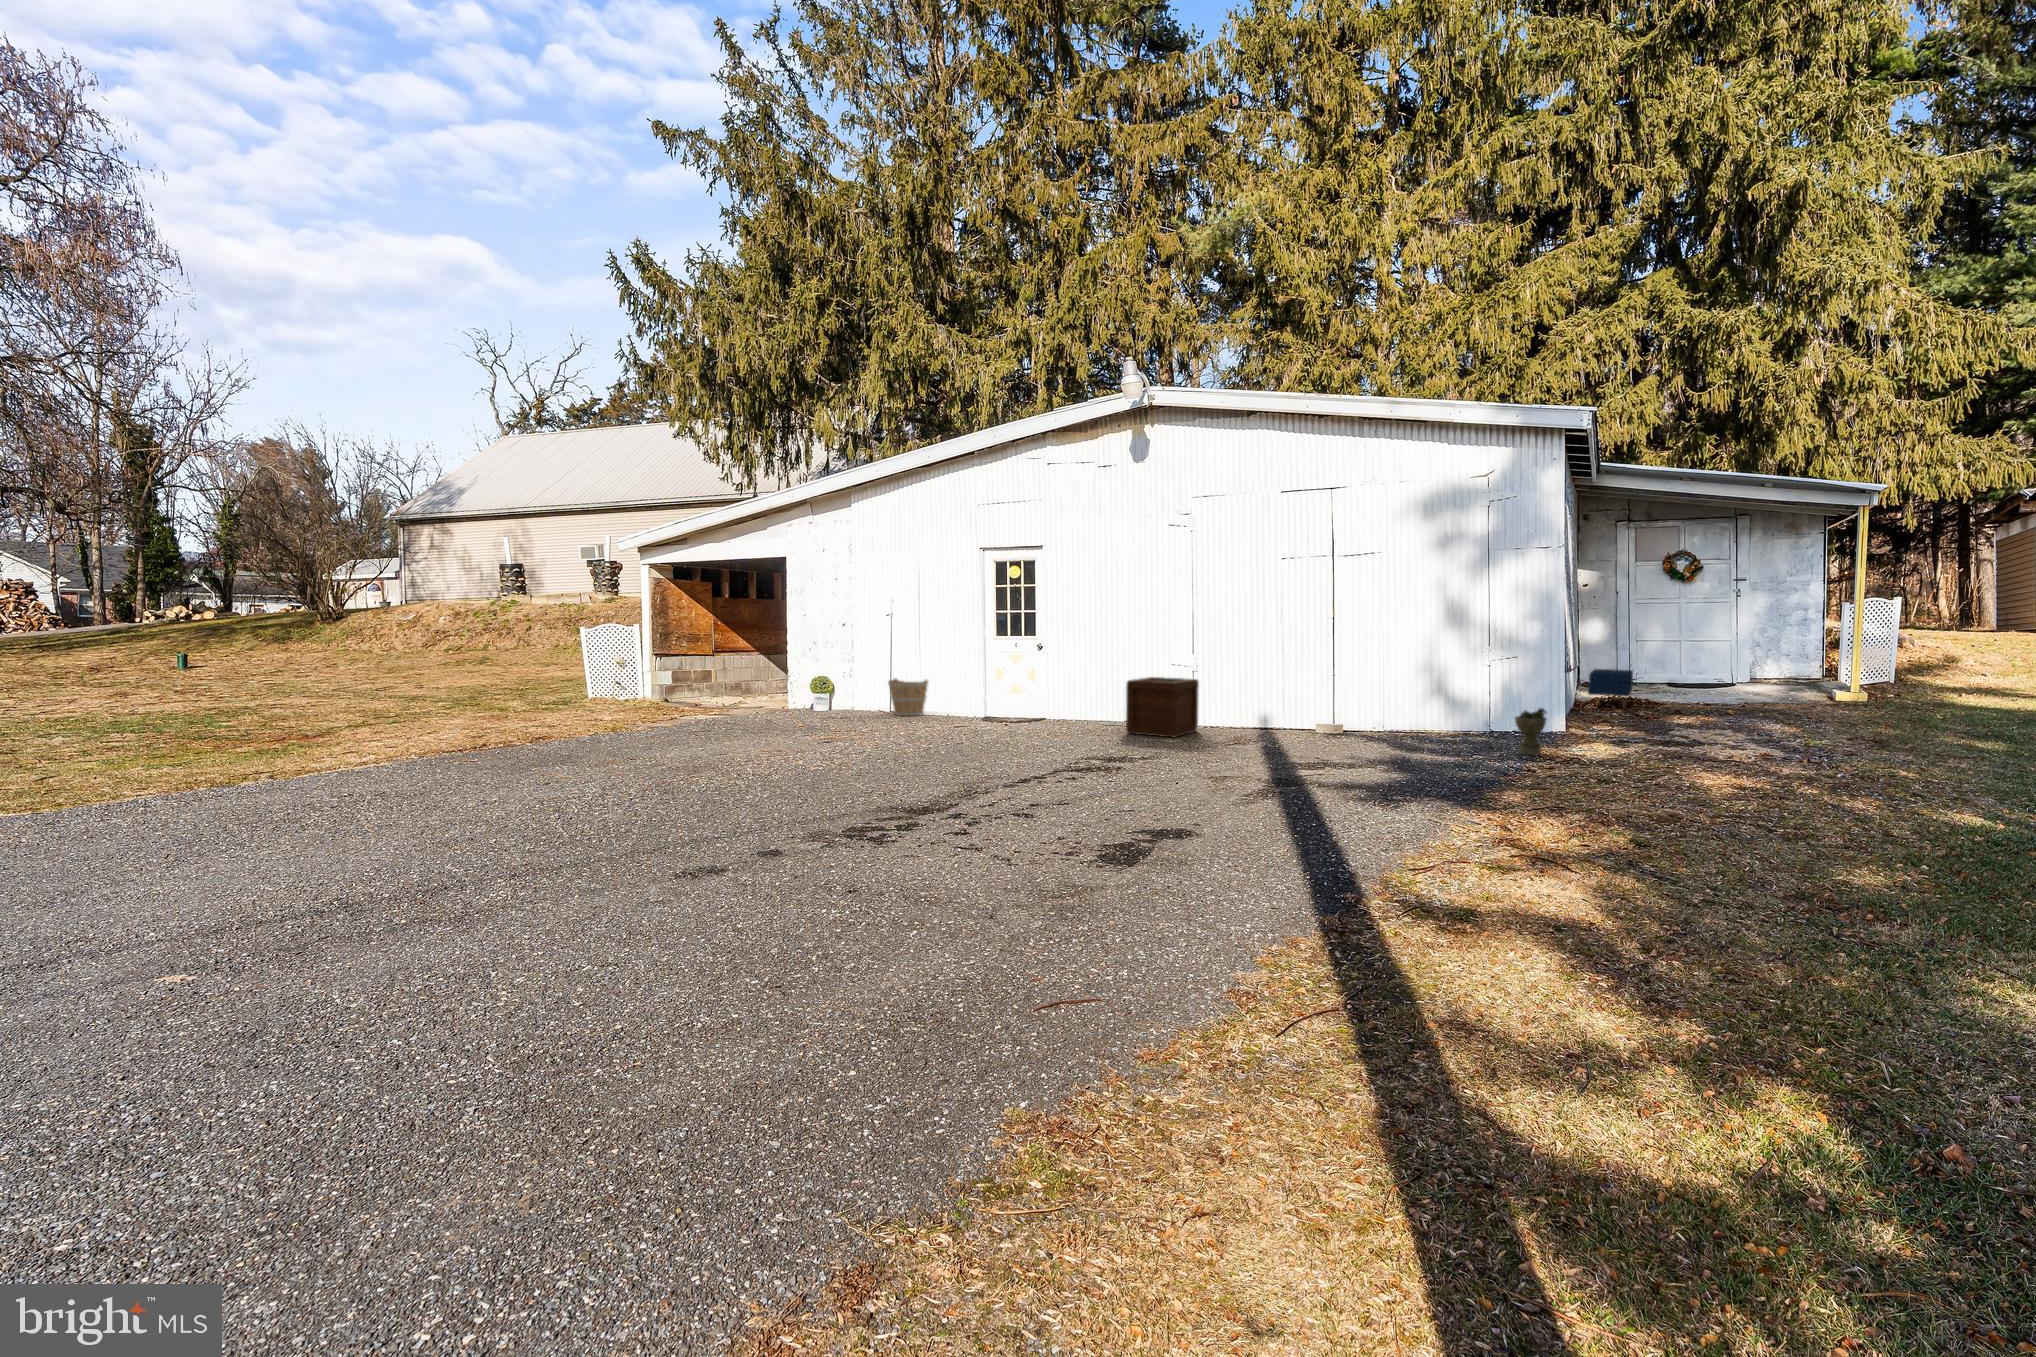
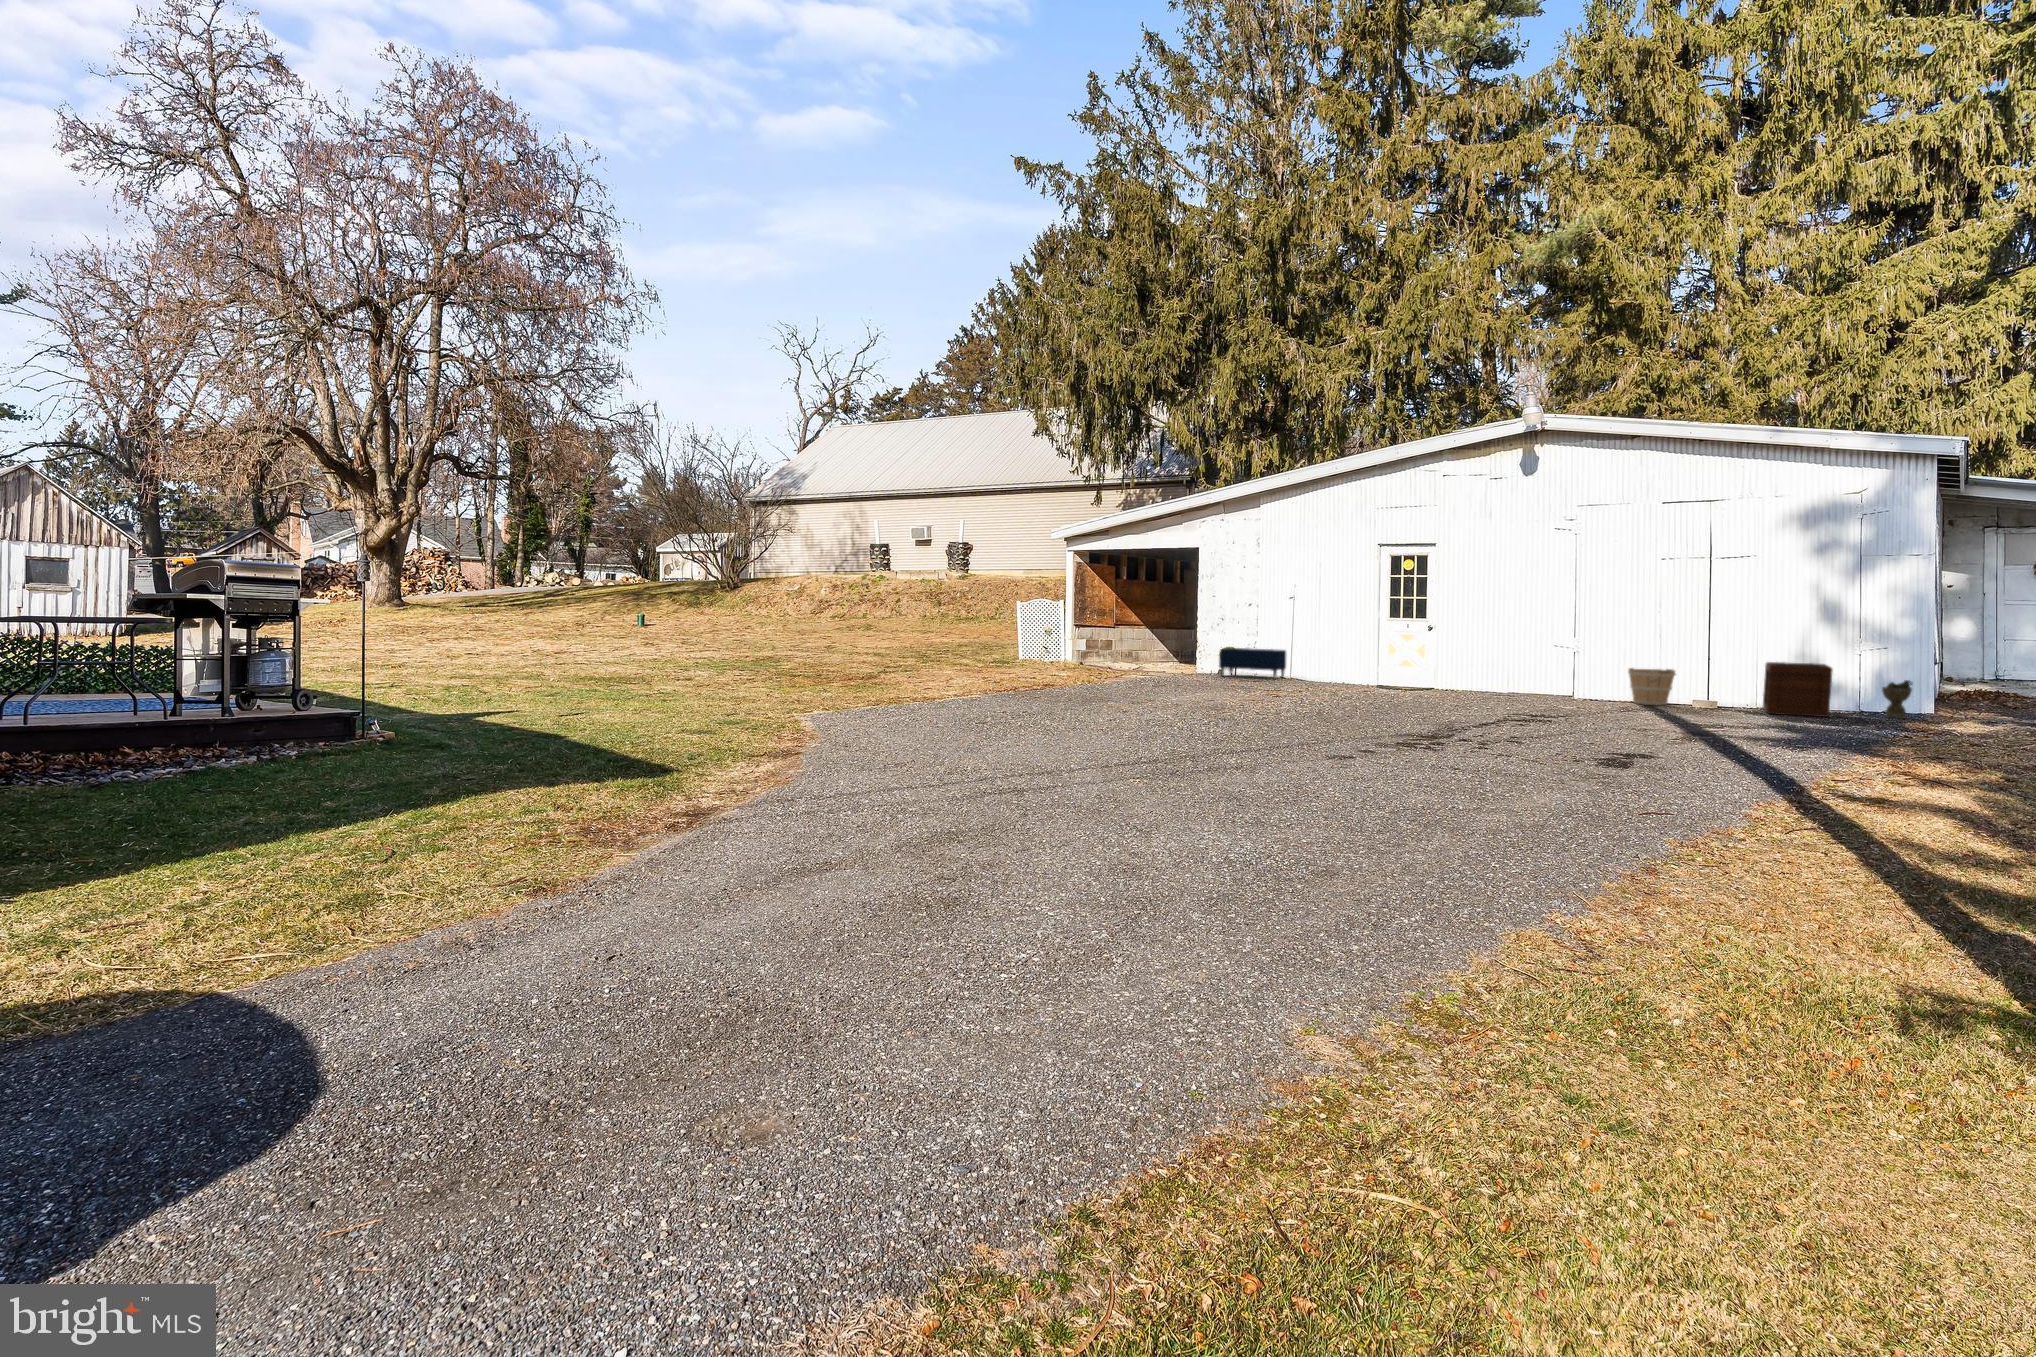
bench: present [1588,669,1633,708] -> present [1219,648,1286,679]
wooden crate: present [1126,677,1199,738] -> present [1763,662,1832,717]
wooden bucket: present [888,679,928,716] -> present [1628,668,1676,705]

